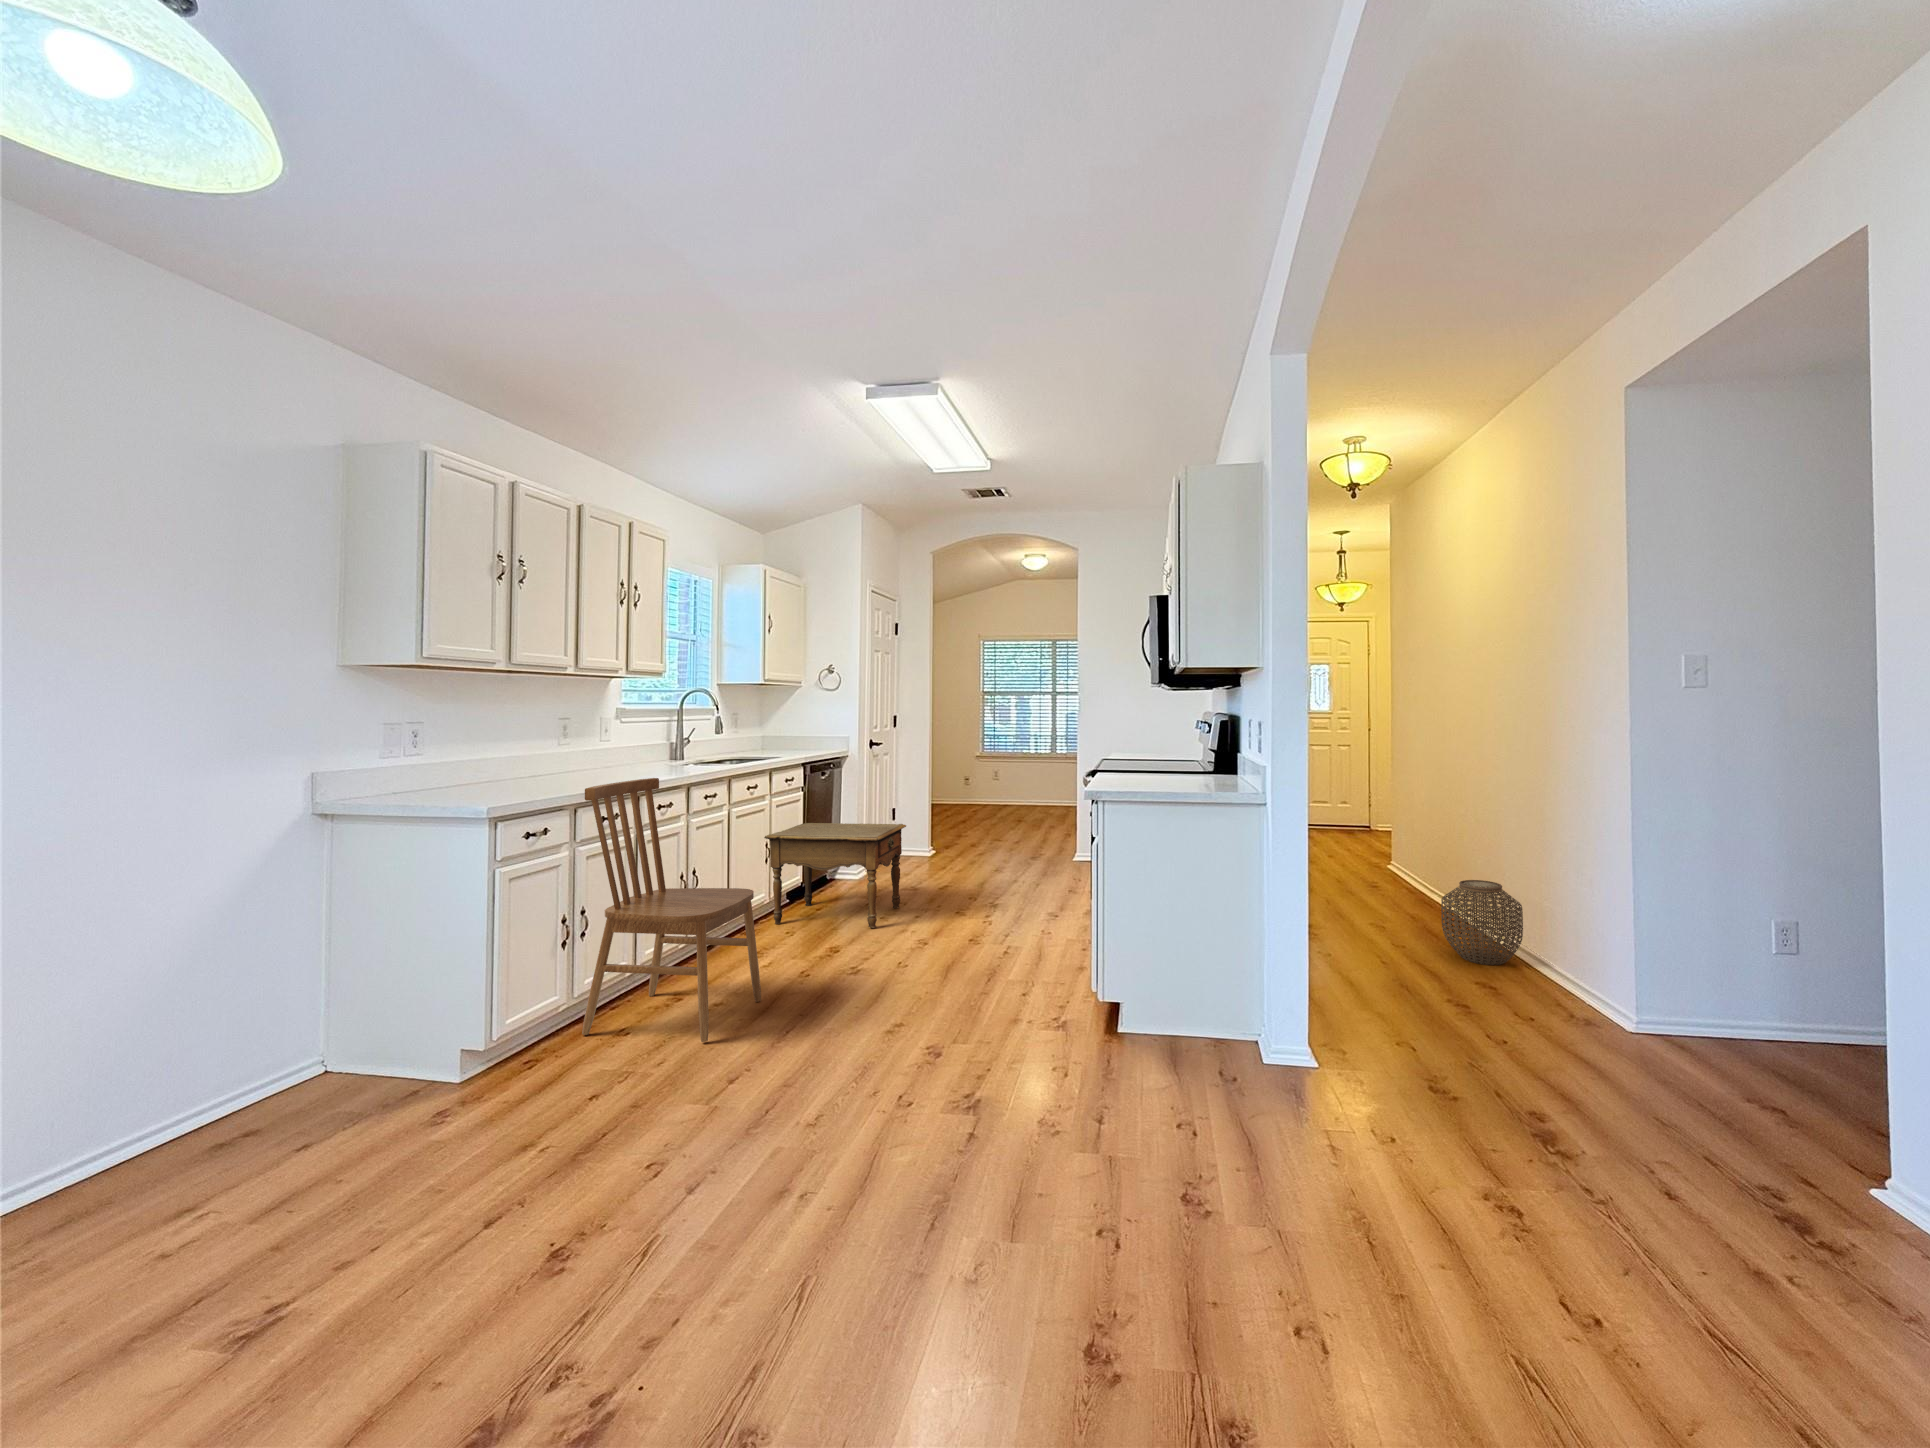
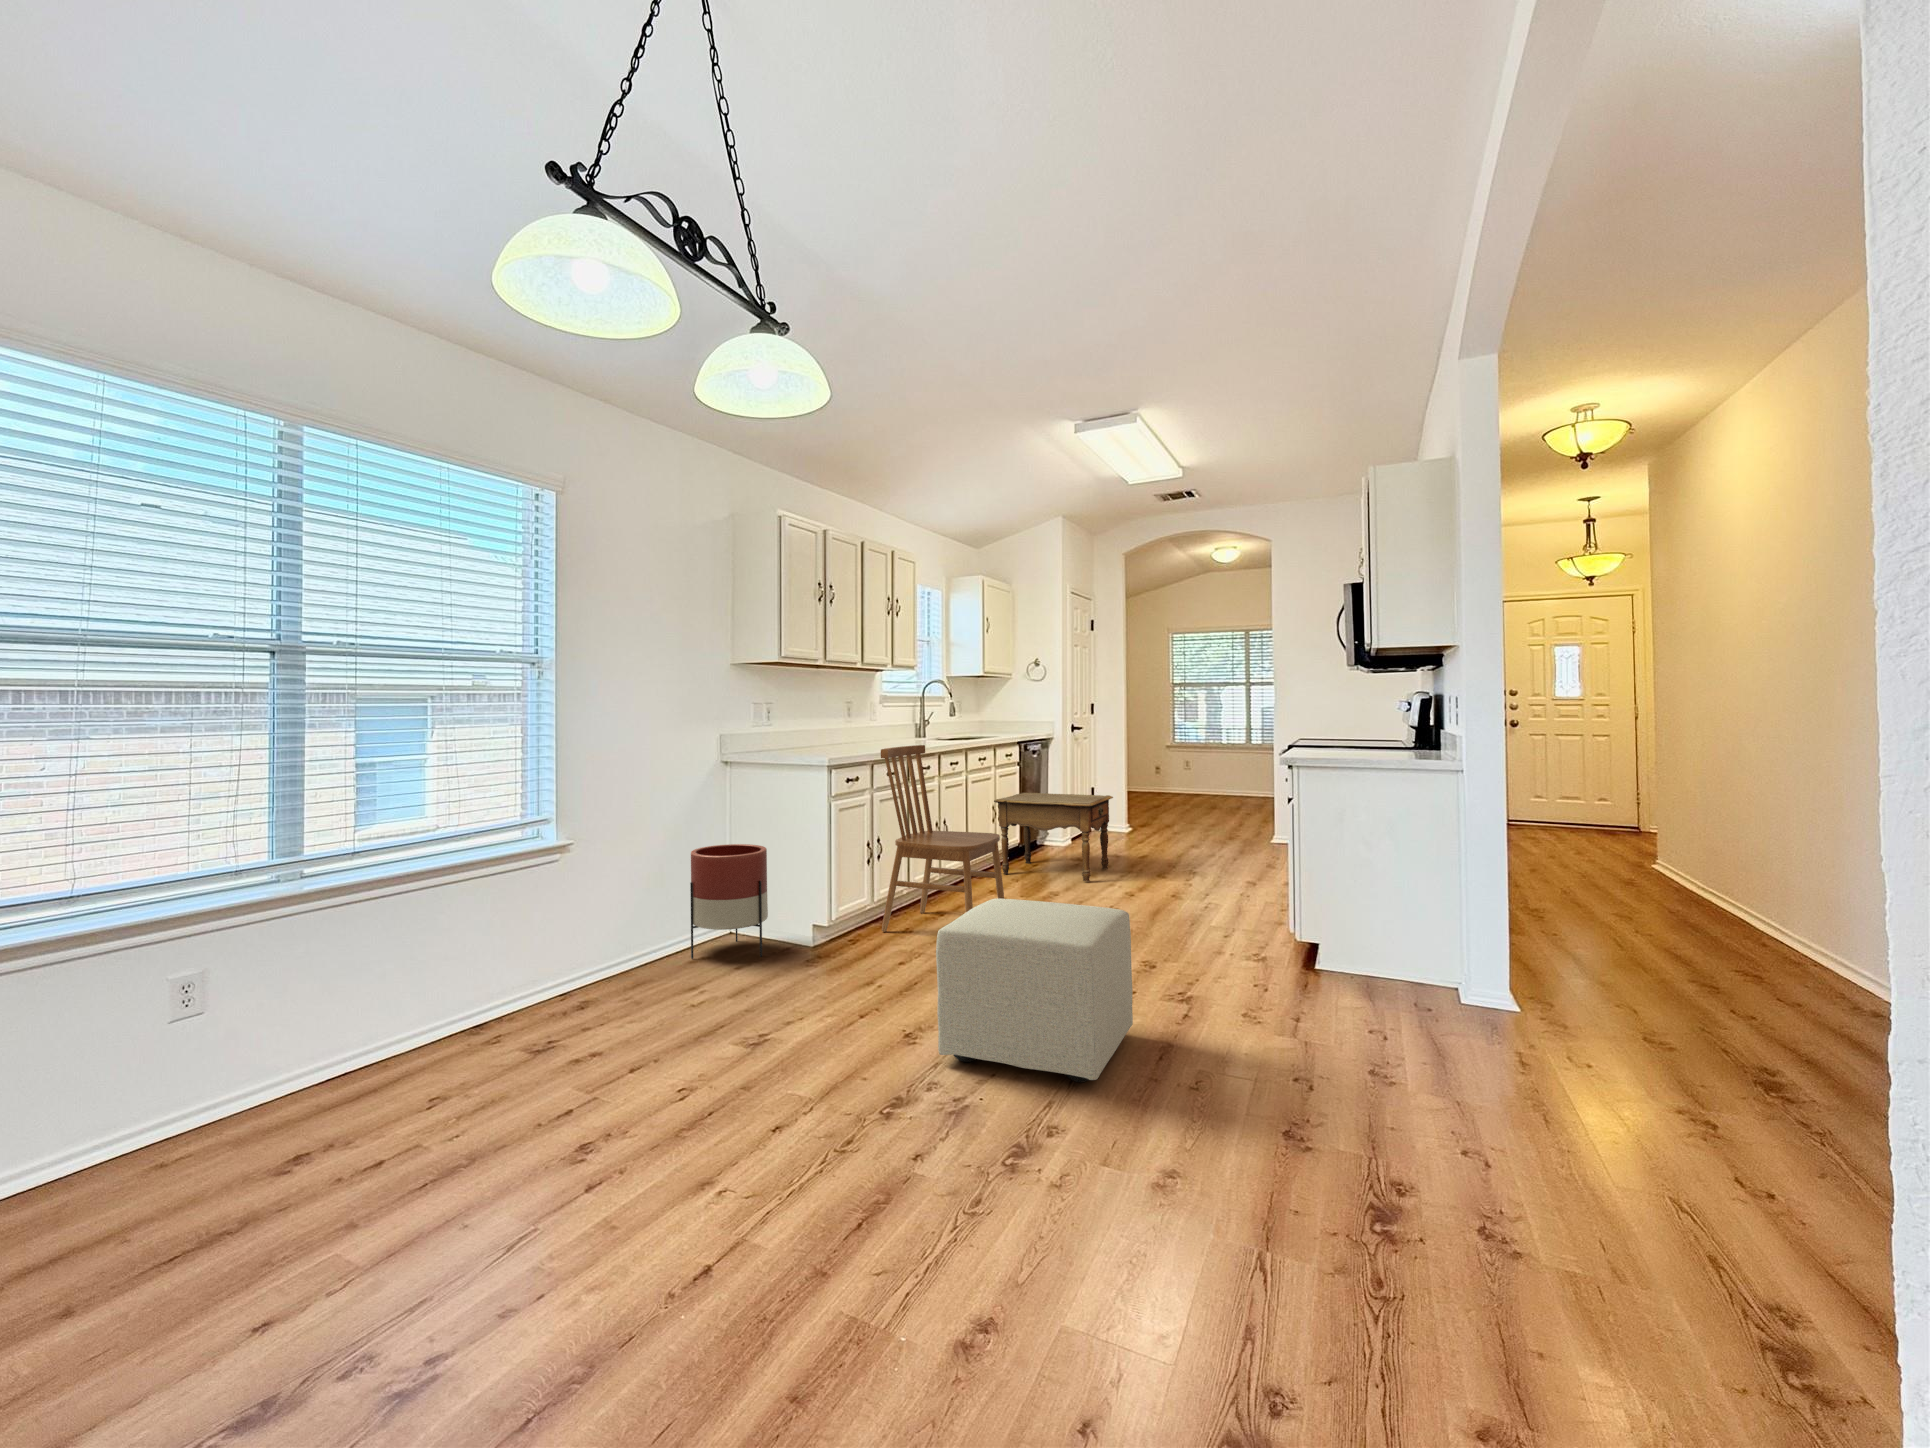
woven basket: present [1441,880,1523,965] -> none [1684,865,1787,953]
planter: none [235,935,386,1127] -> present [690,844,768,959]
ottoman: none [583,1012,894,1312] -> present [936,898,1133,1082]

